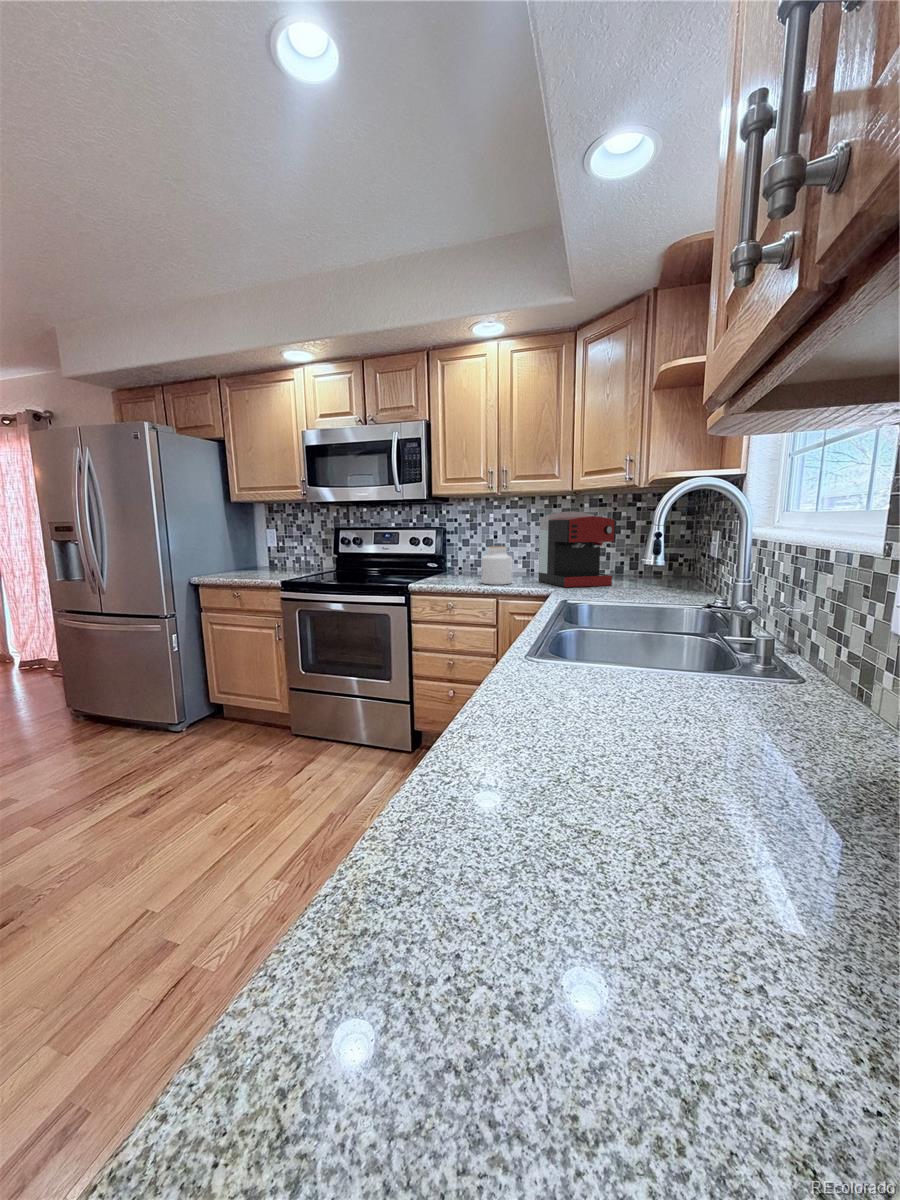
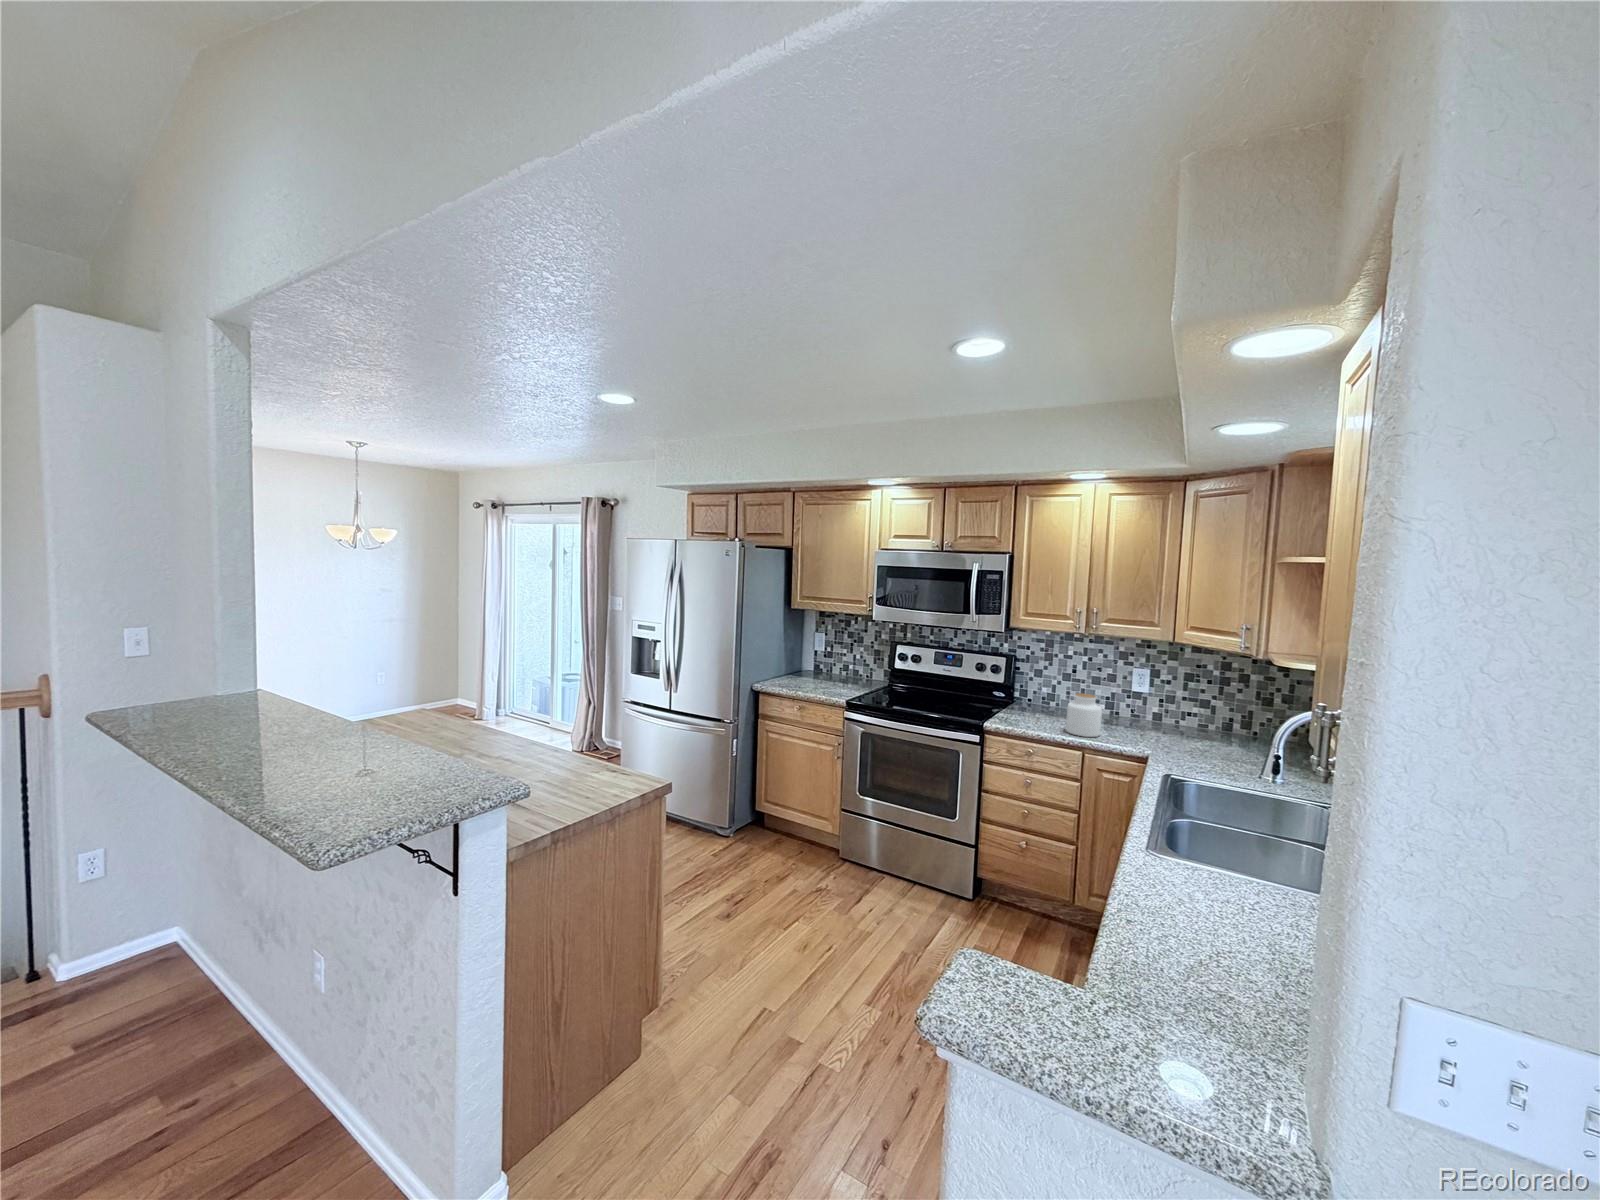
coffee maker: present [539,511,616,587] -> none [1129,665,1226,753]

